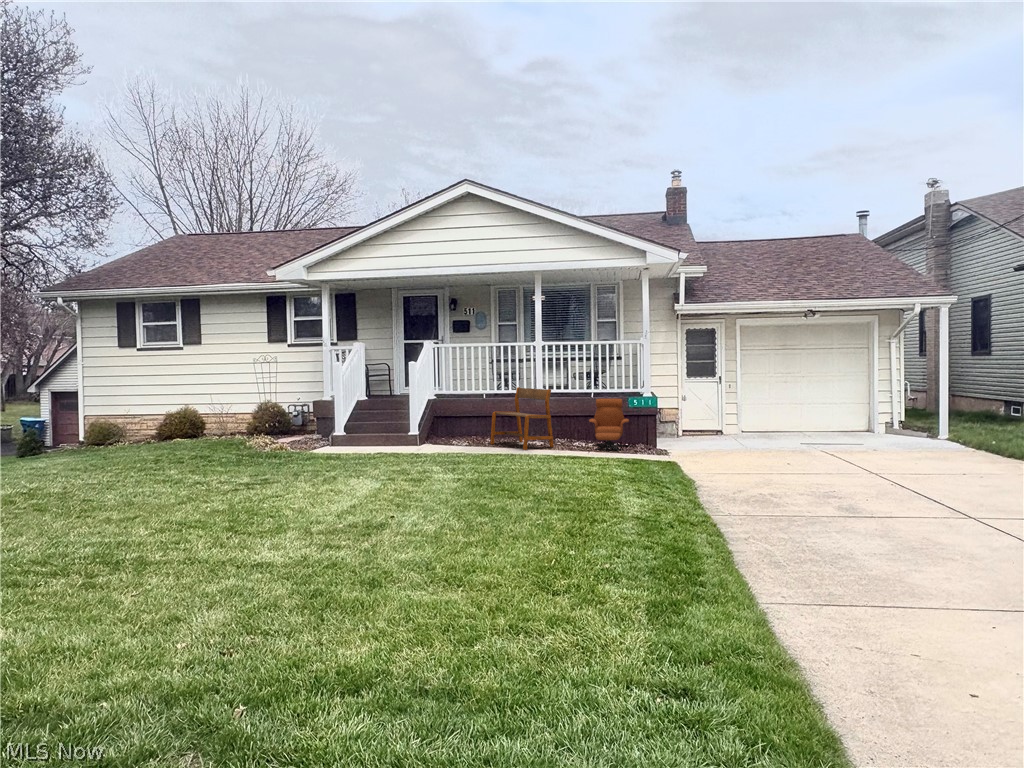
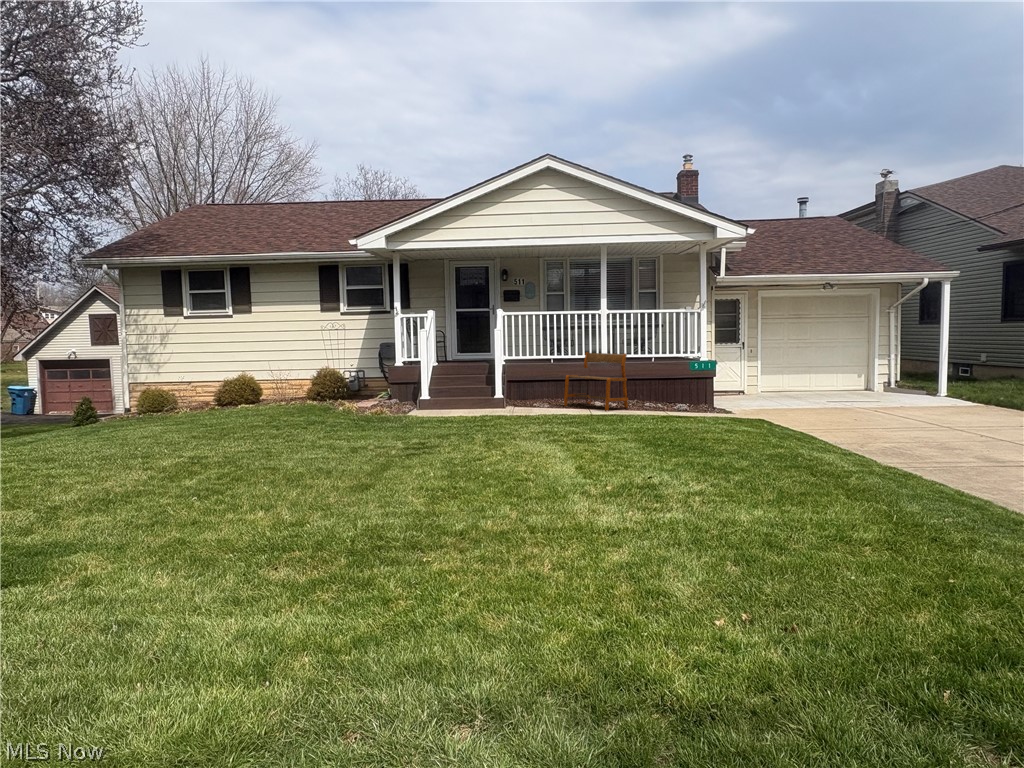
lounge chair: present [589,399,629,451] -> none [658,362,696,411]

